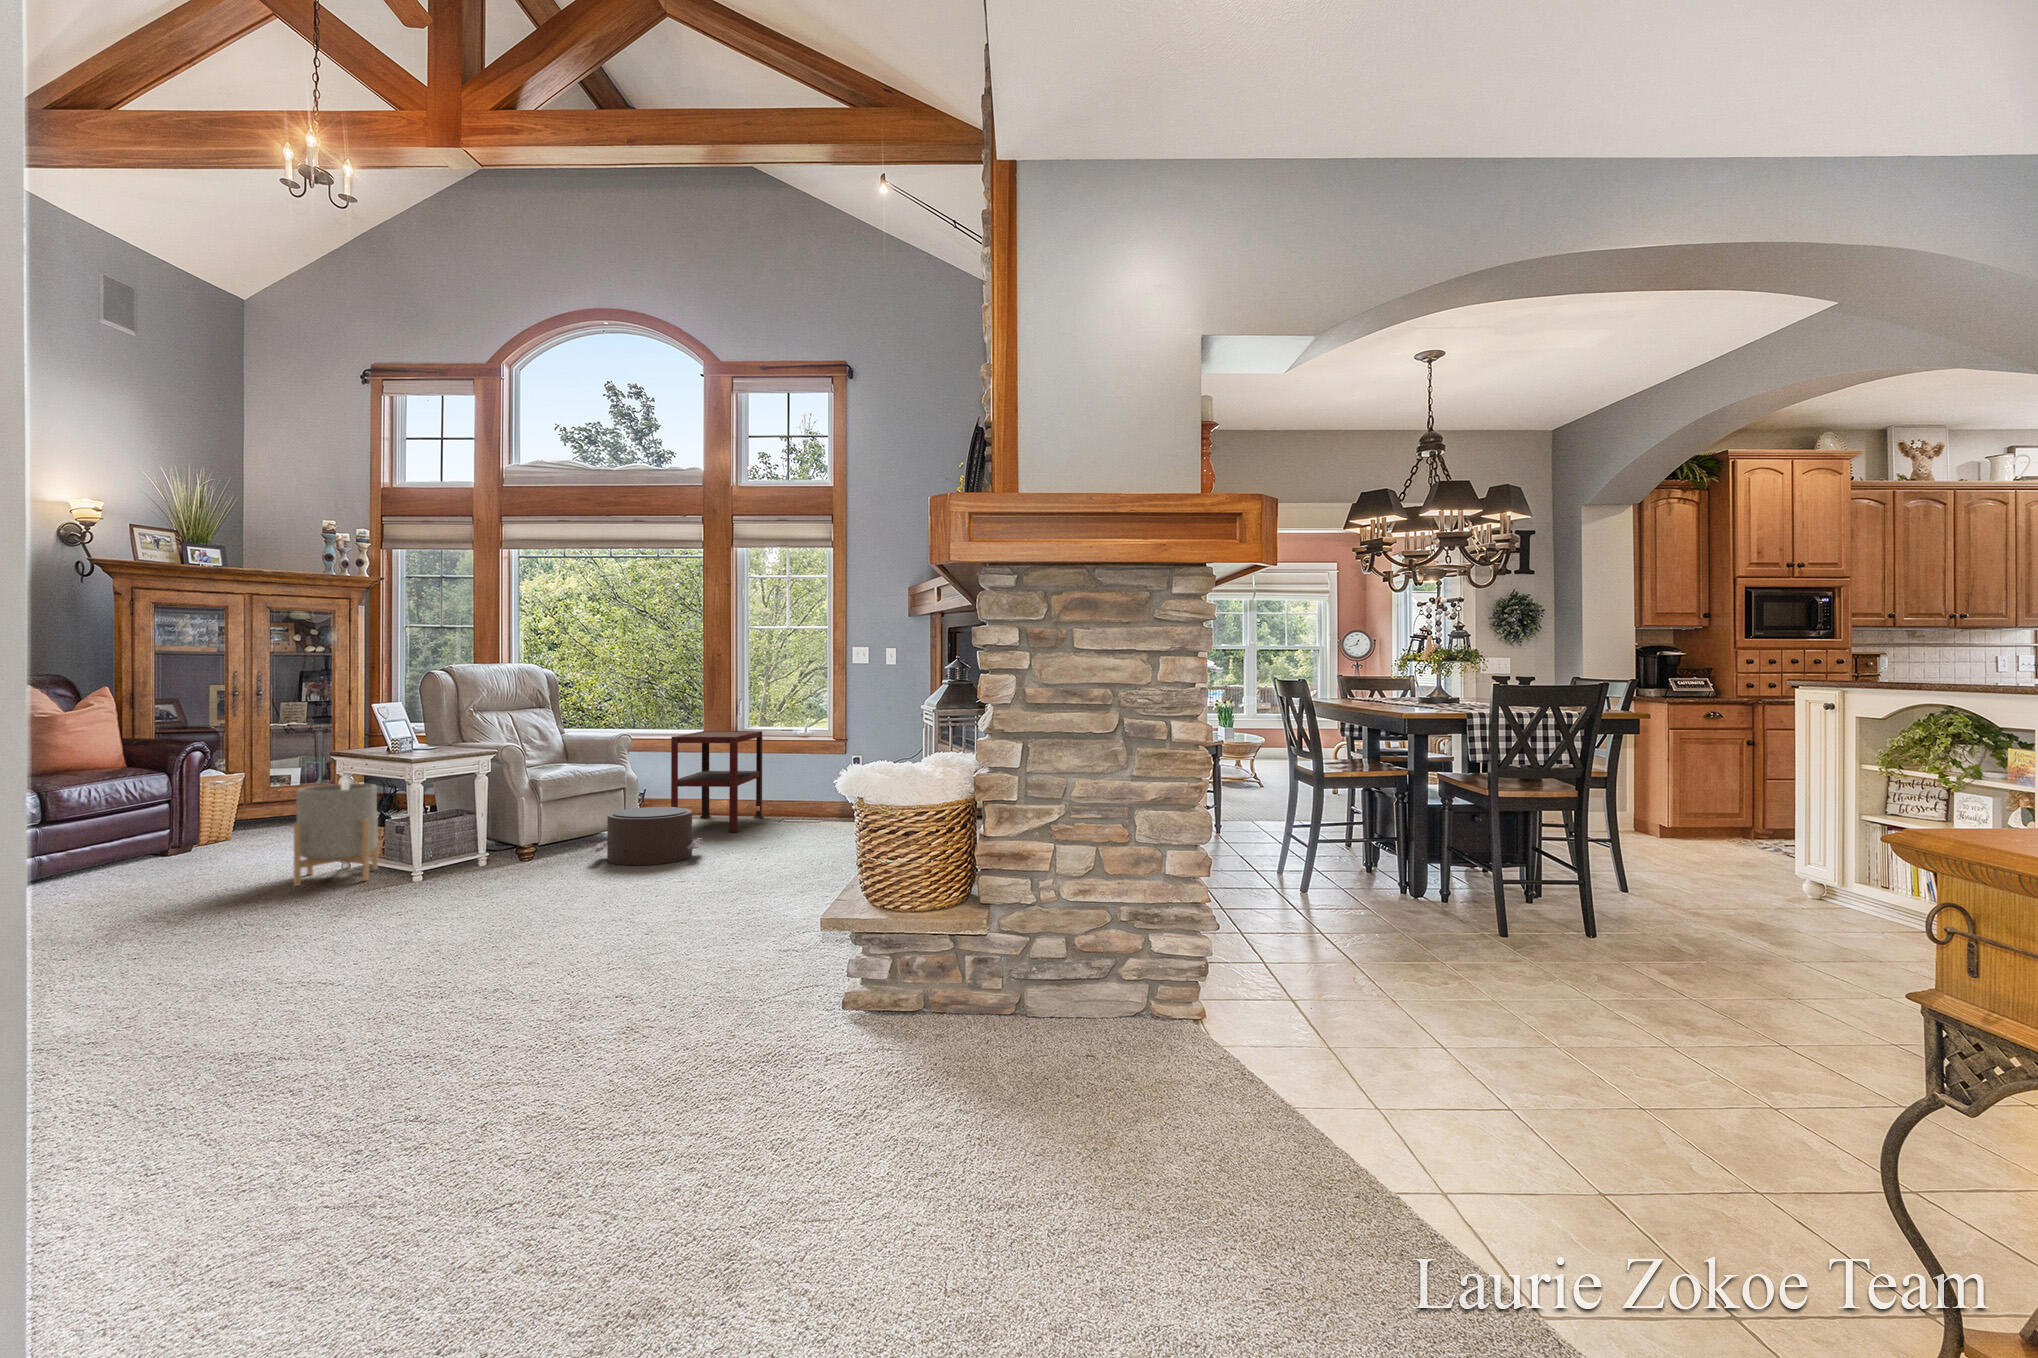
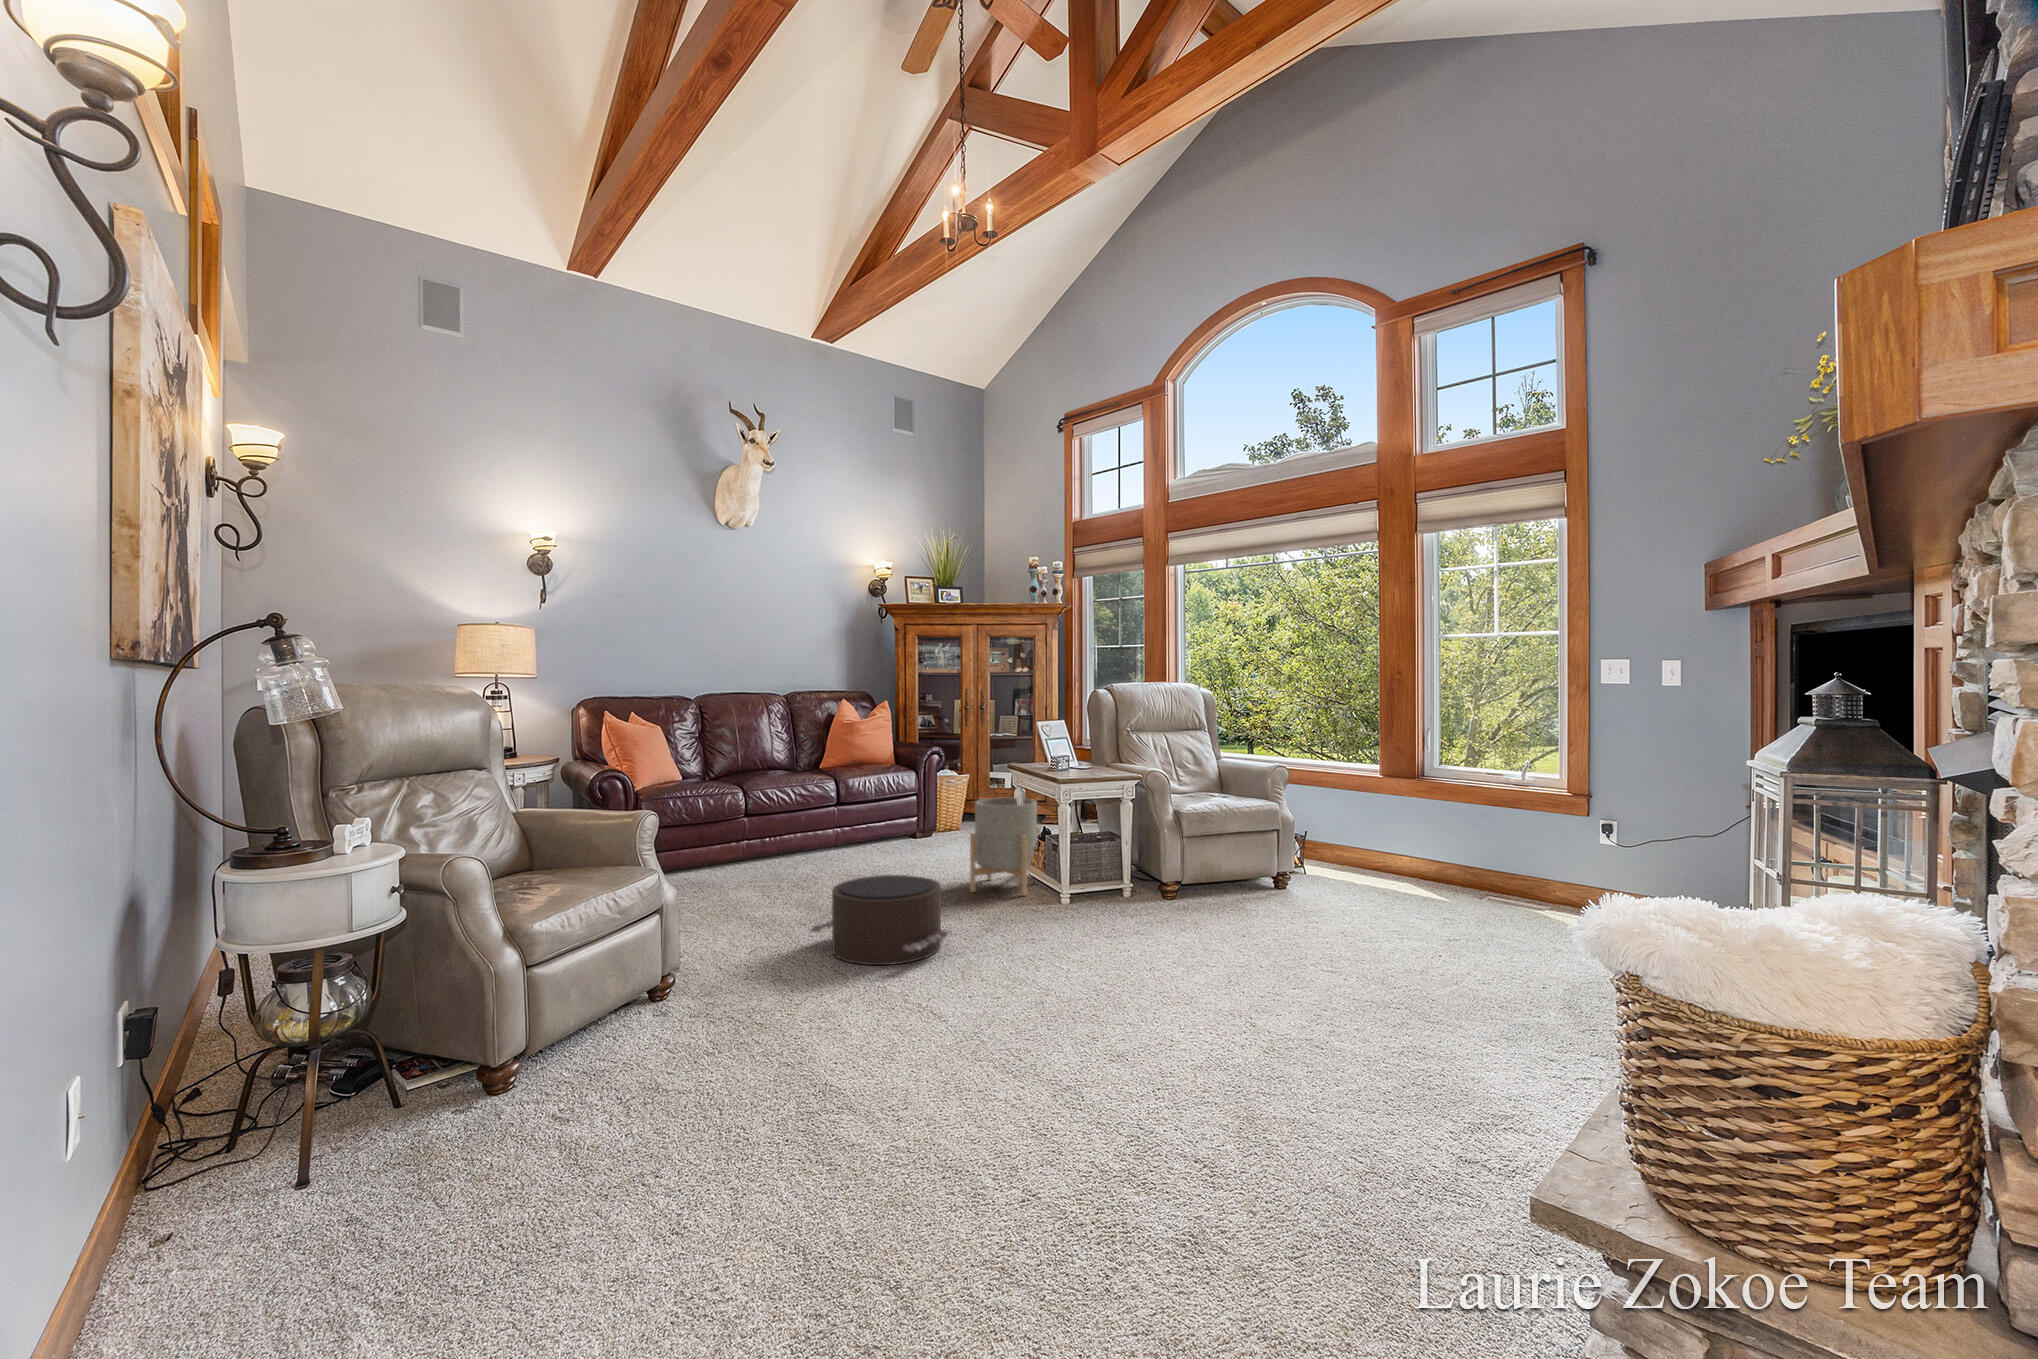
side table: present [671,731,764,832] -> none [1327,757,1447,887]
pouf: present [592,807,702,865] -> present [810,875,948,965]

